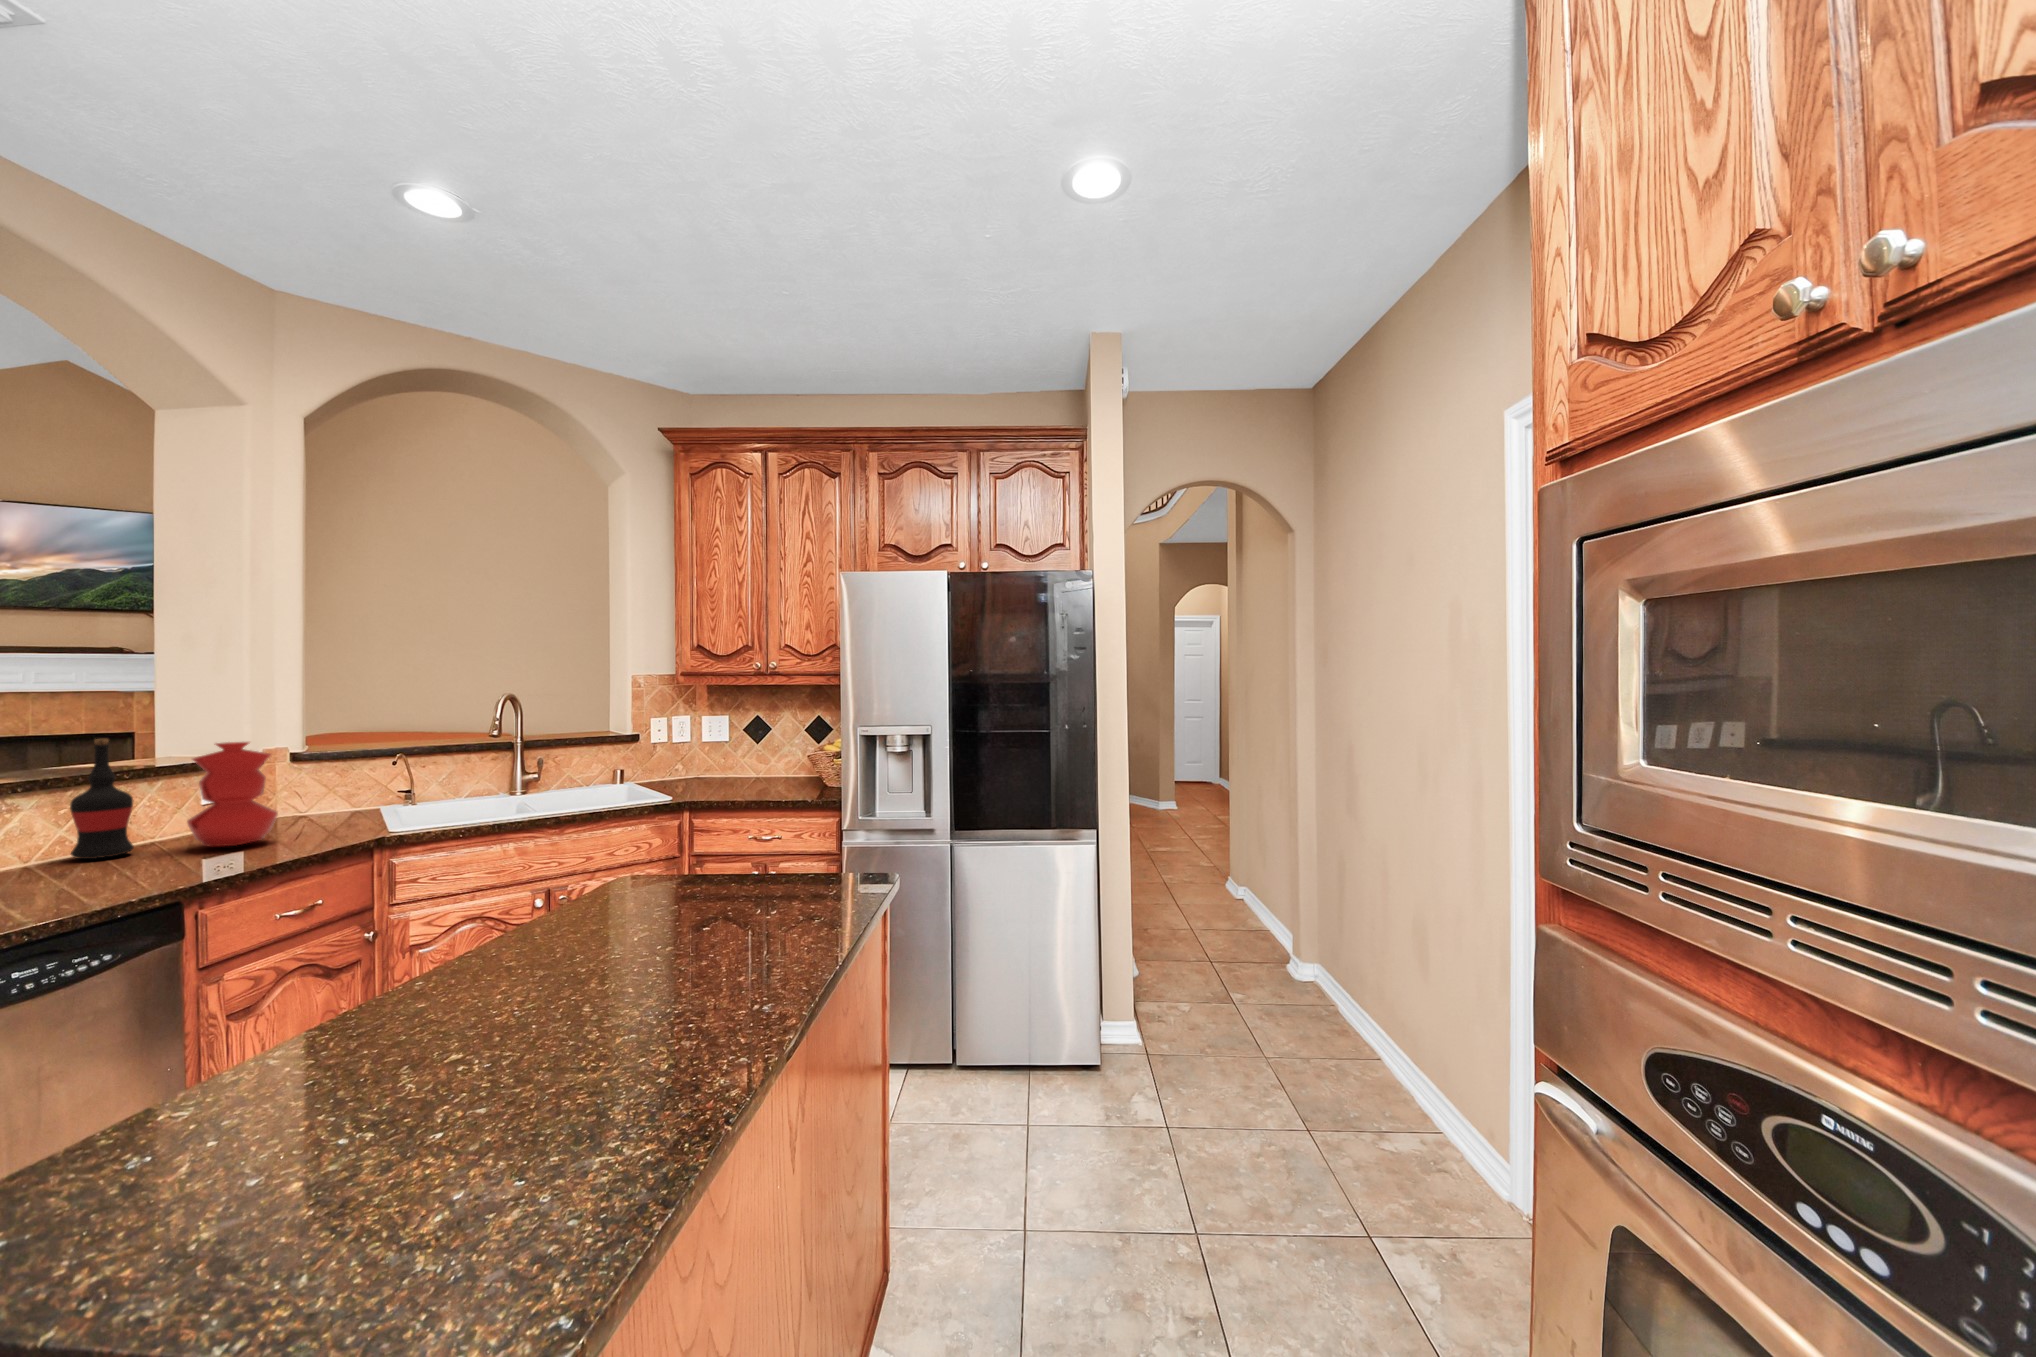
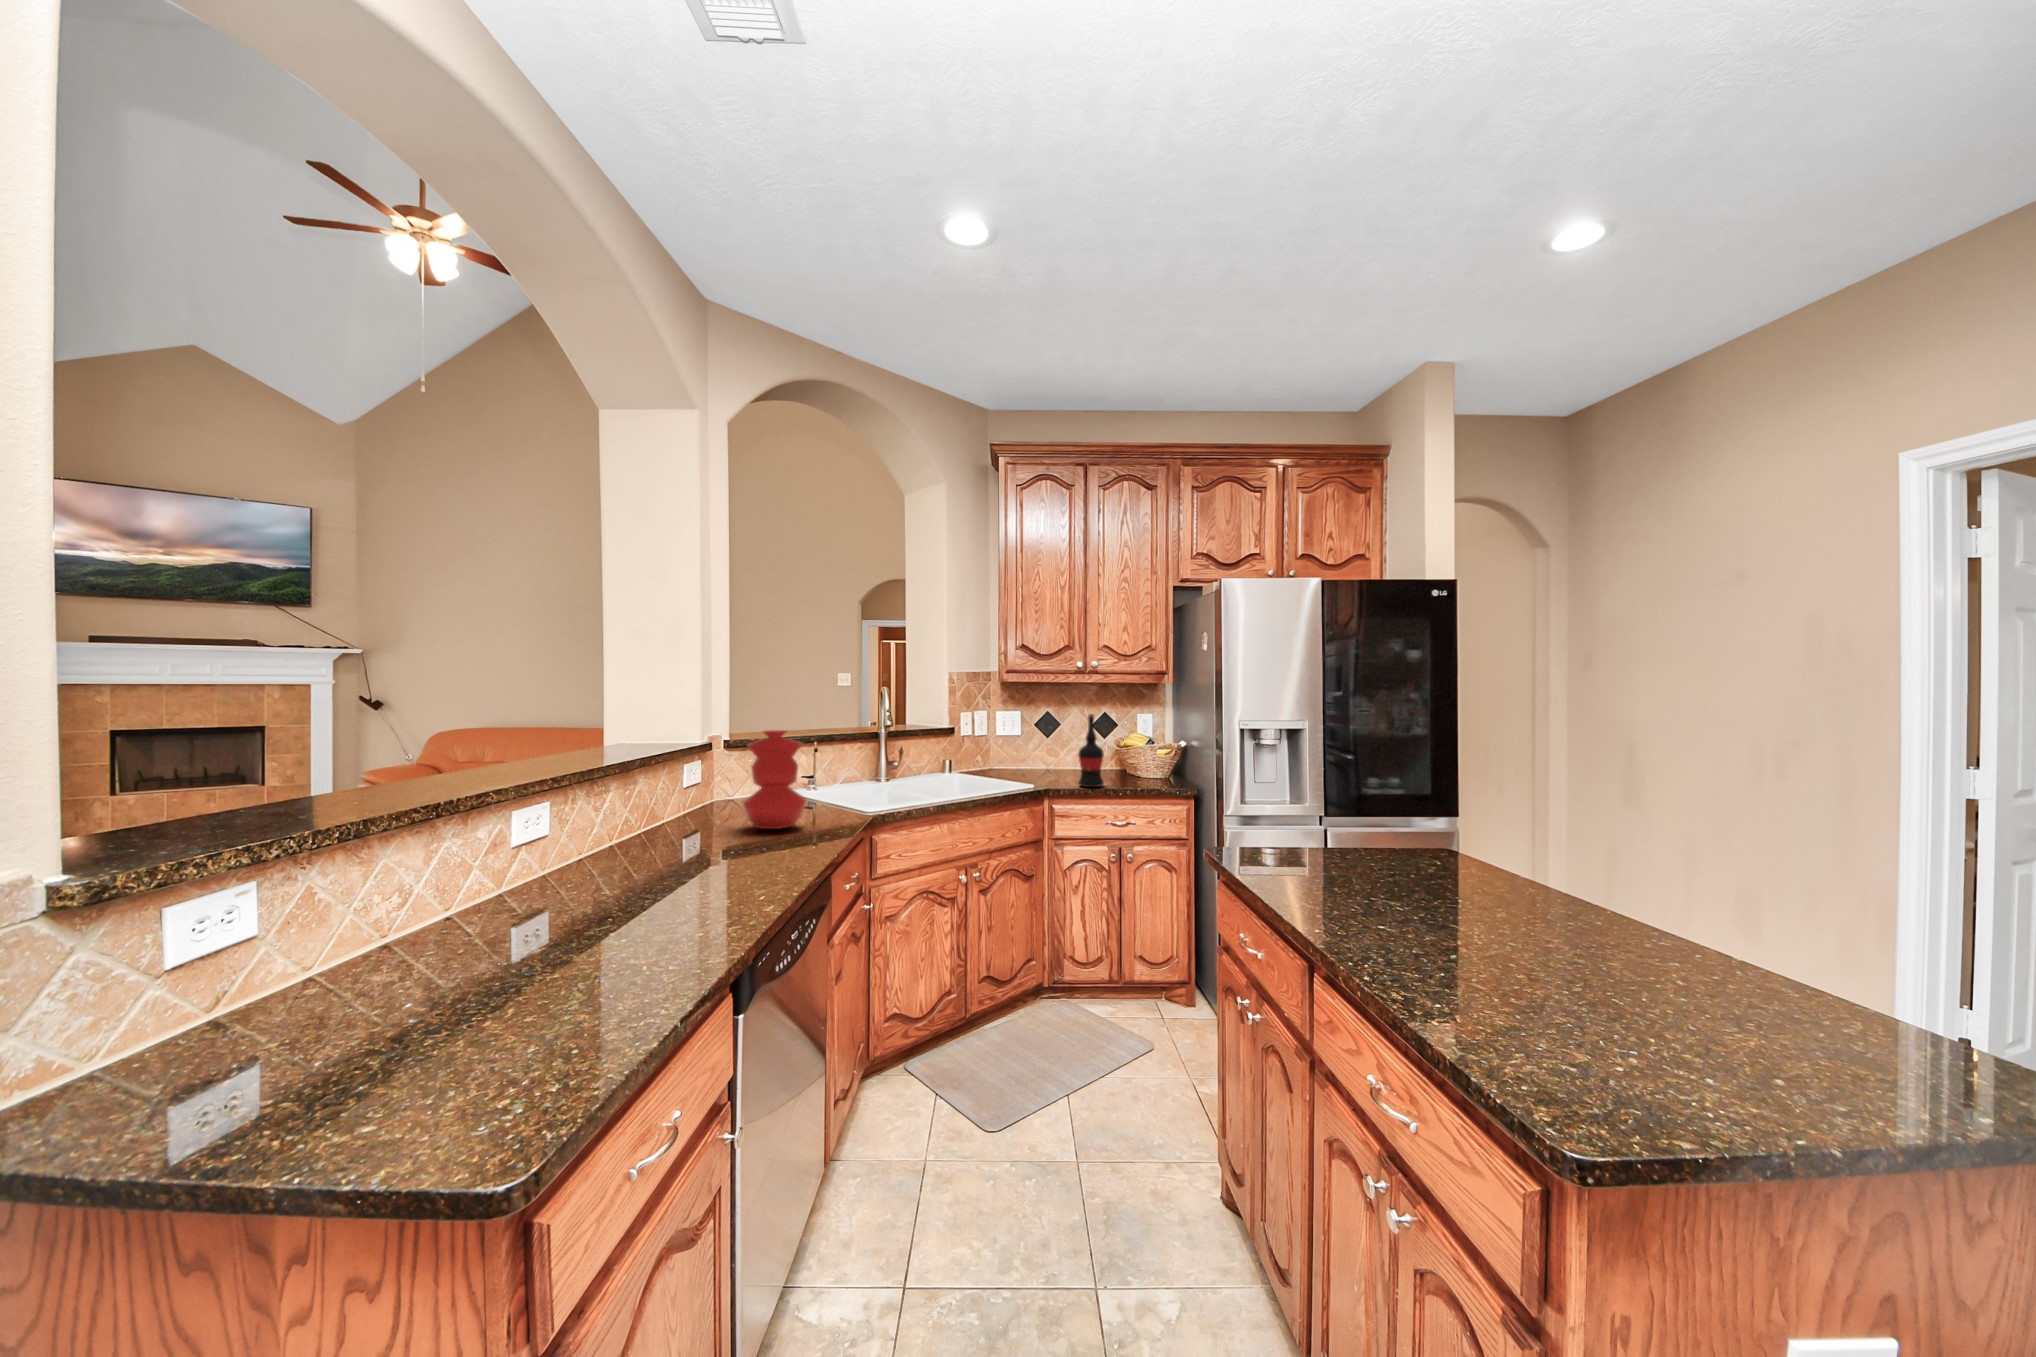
wine bottle: present [70,739,134,859] -> present [1079,714,1104,787]

